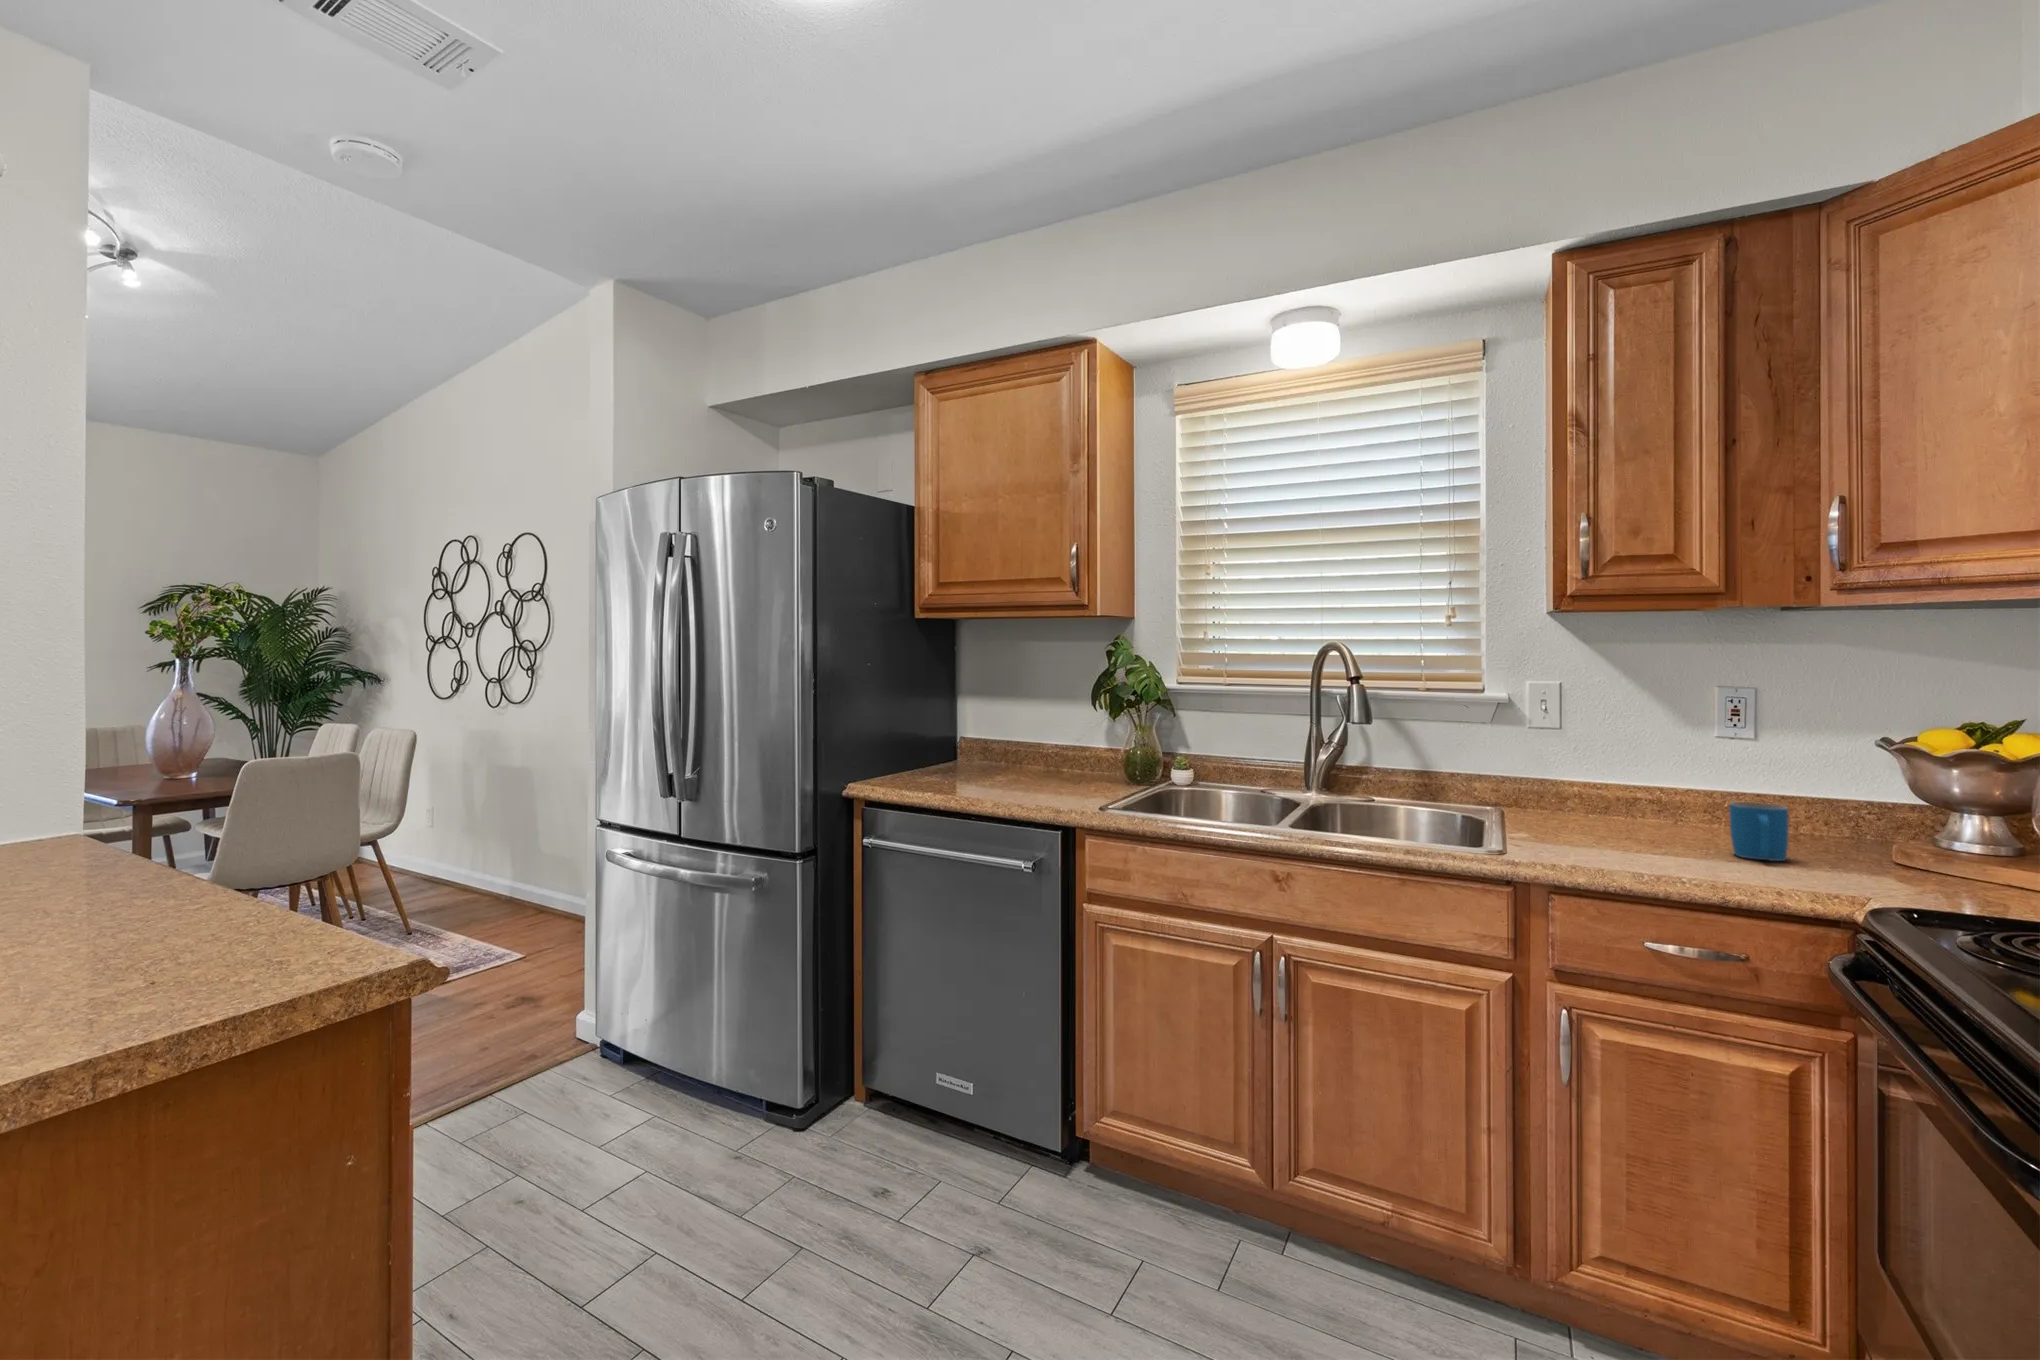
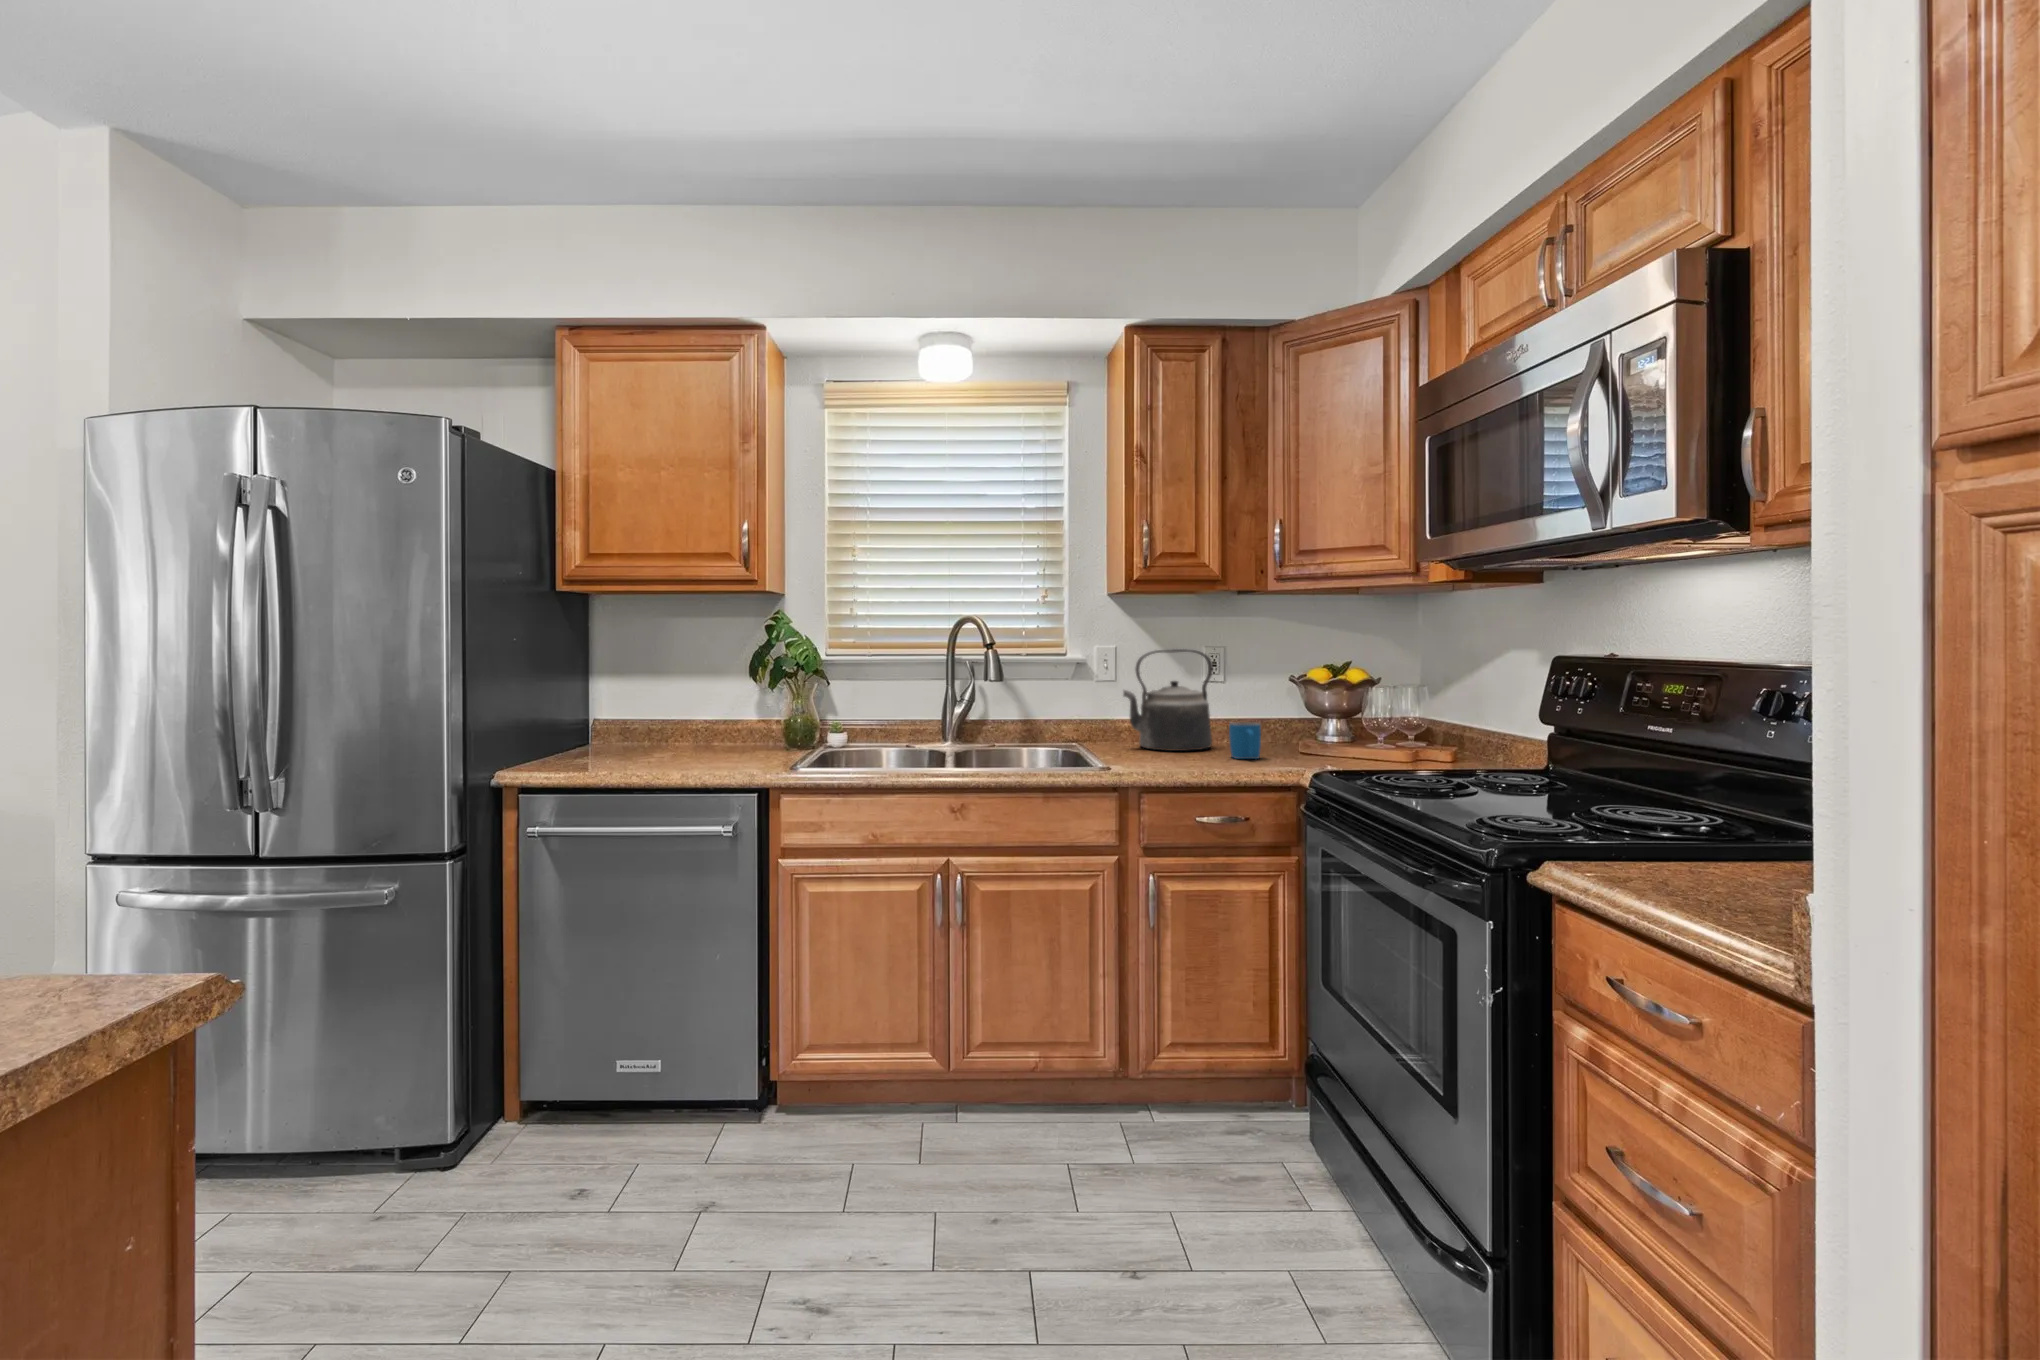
kettle: none [1558,691,1715,836] -> present [1123,649,1213,751]

